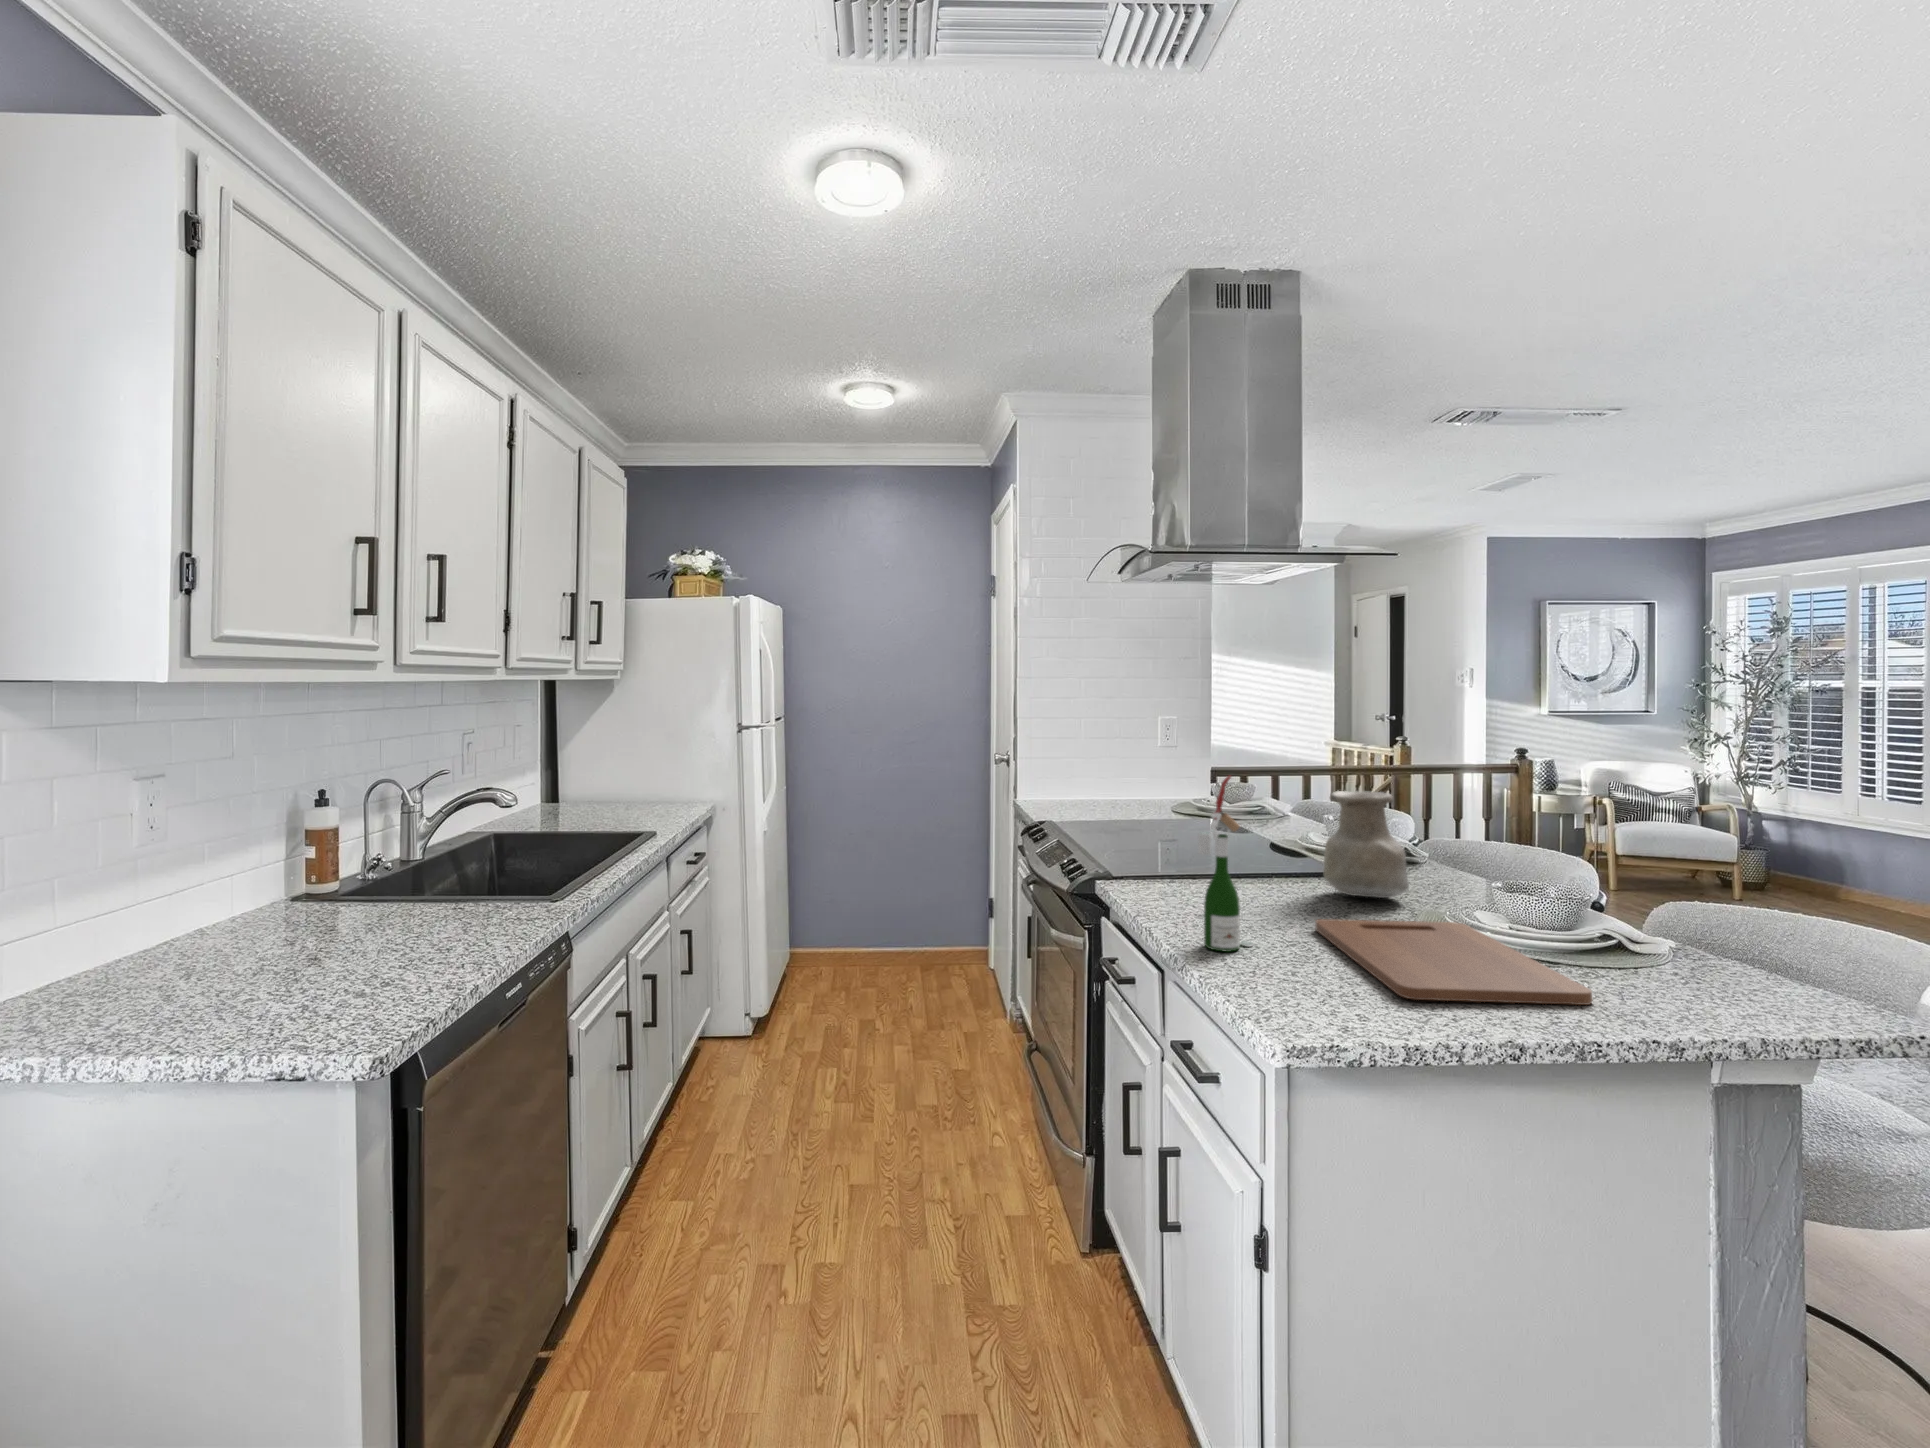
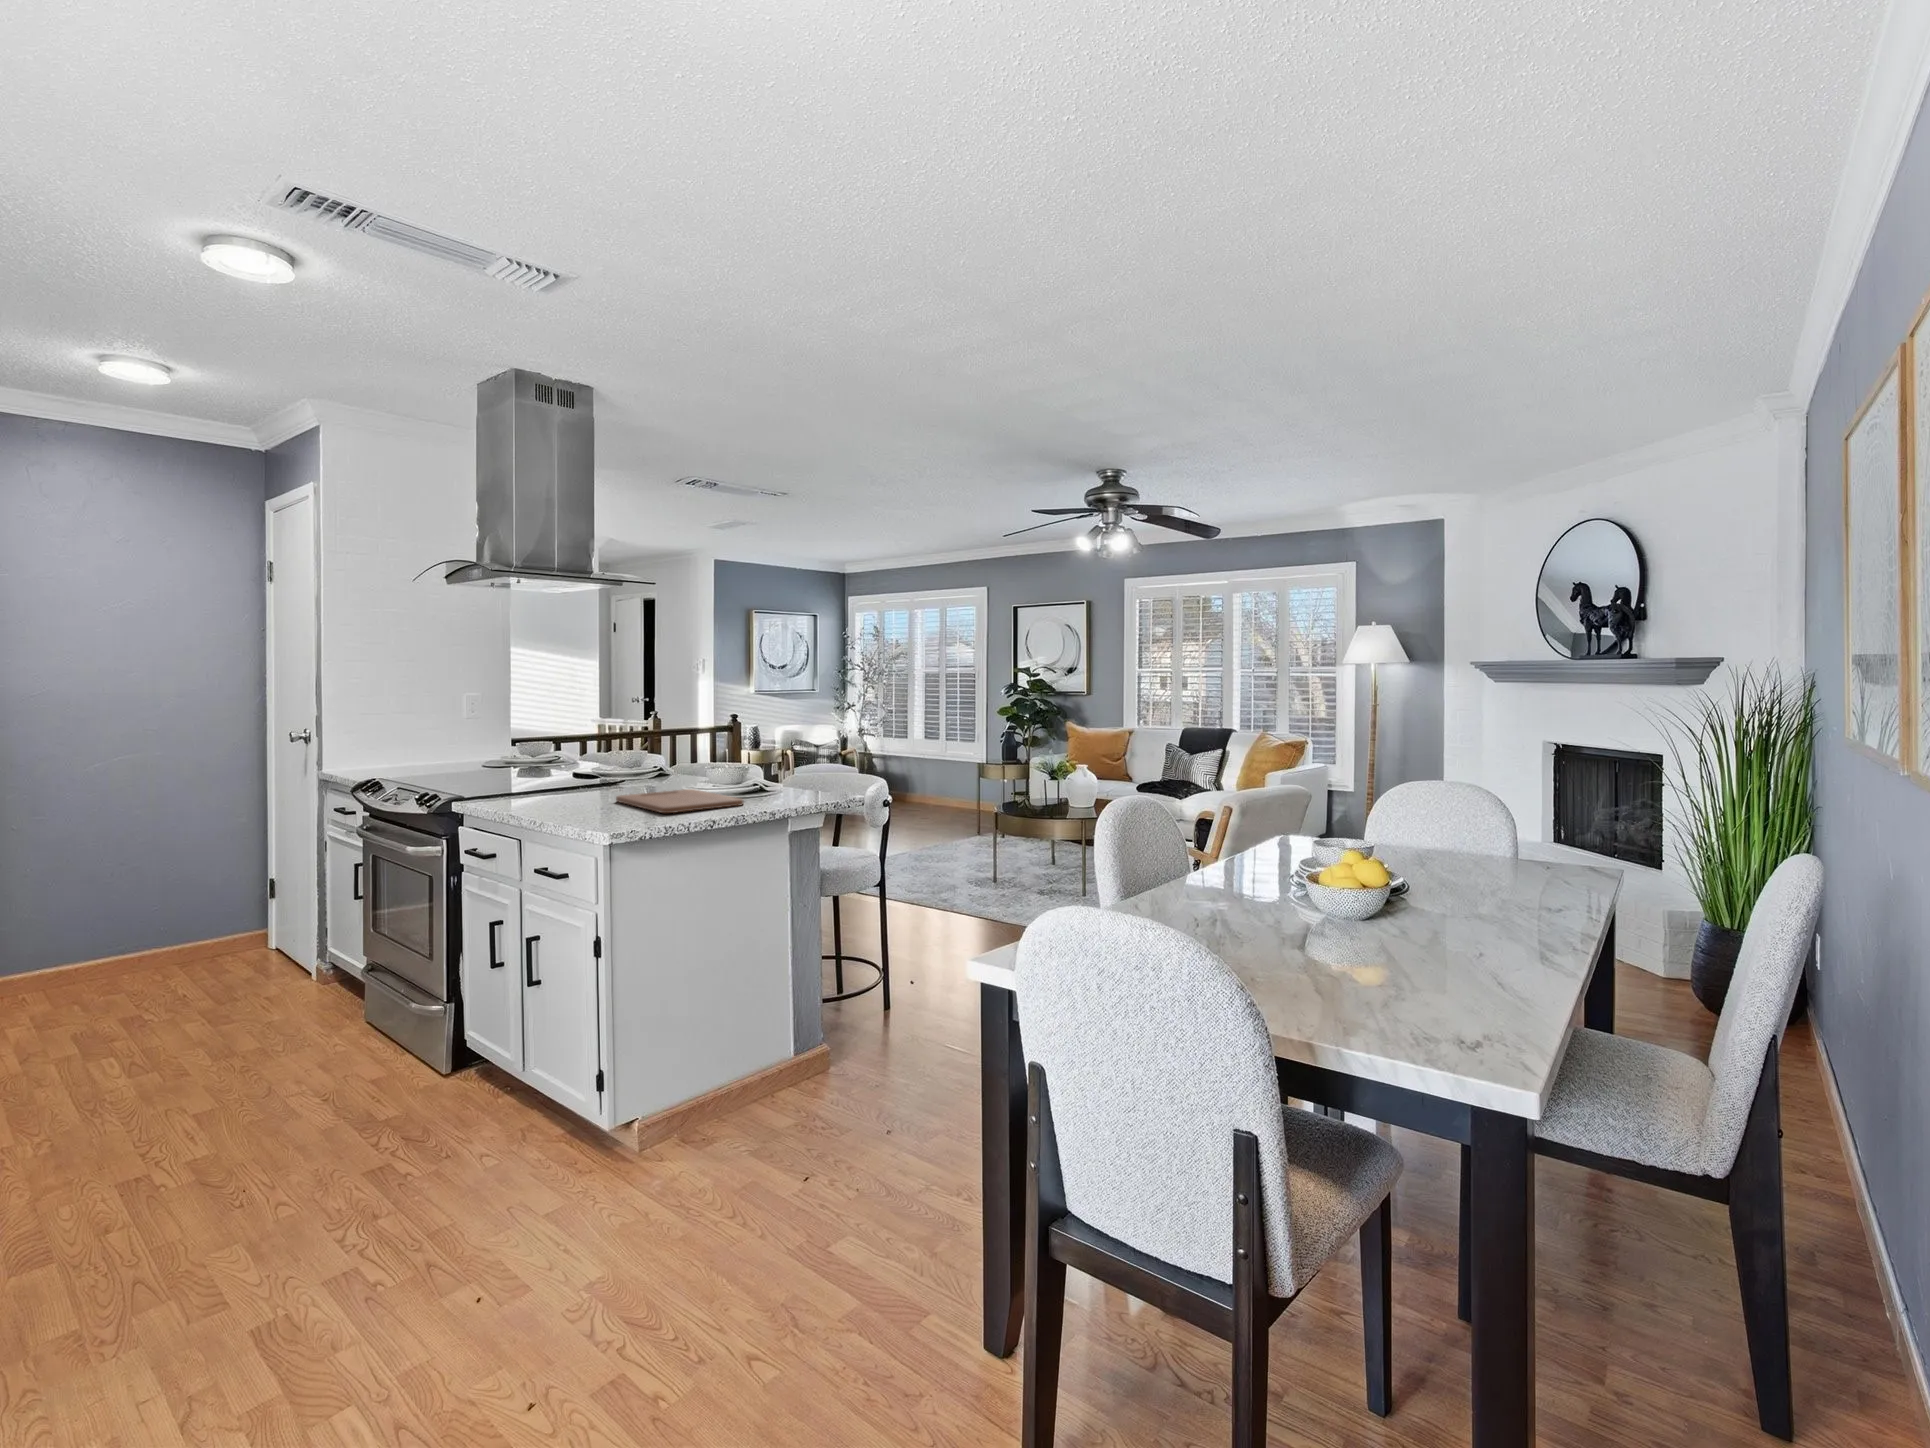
wine bottle: present [1198,776,1253,952] -> none [550,714,583,814]
vase: present [1324,791,1409,898] -> none [617,727,665,788]

